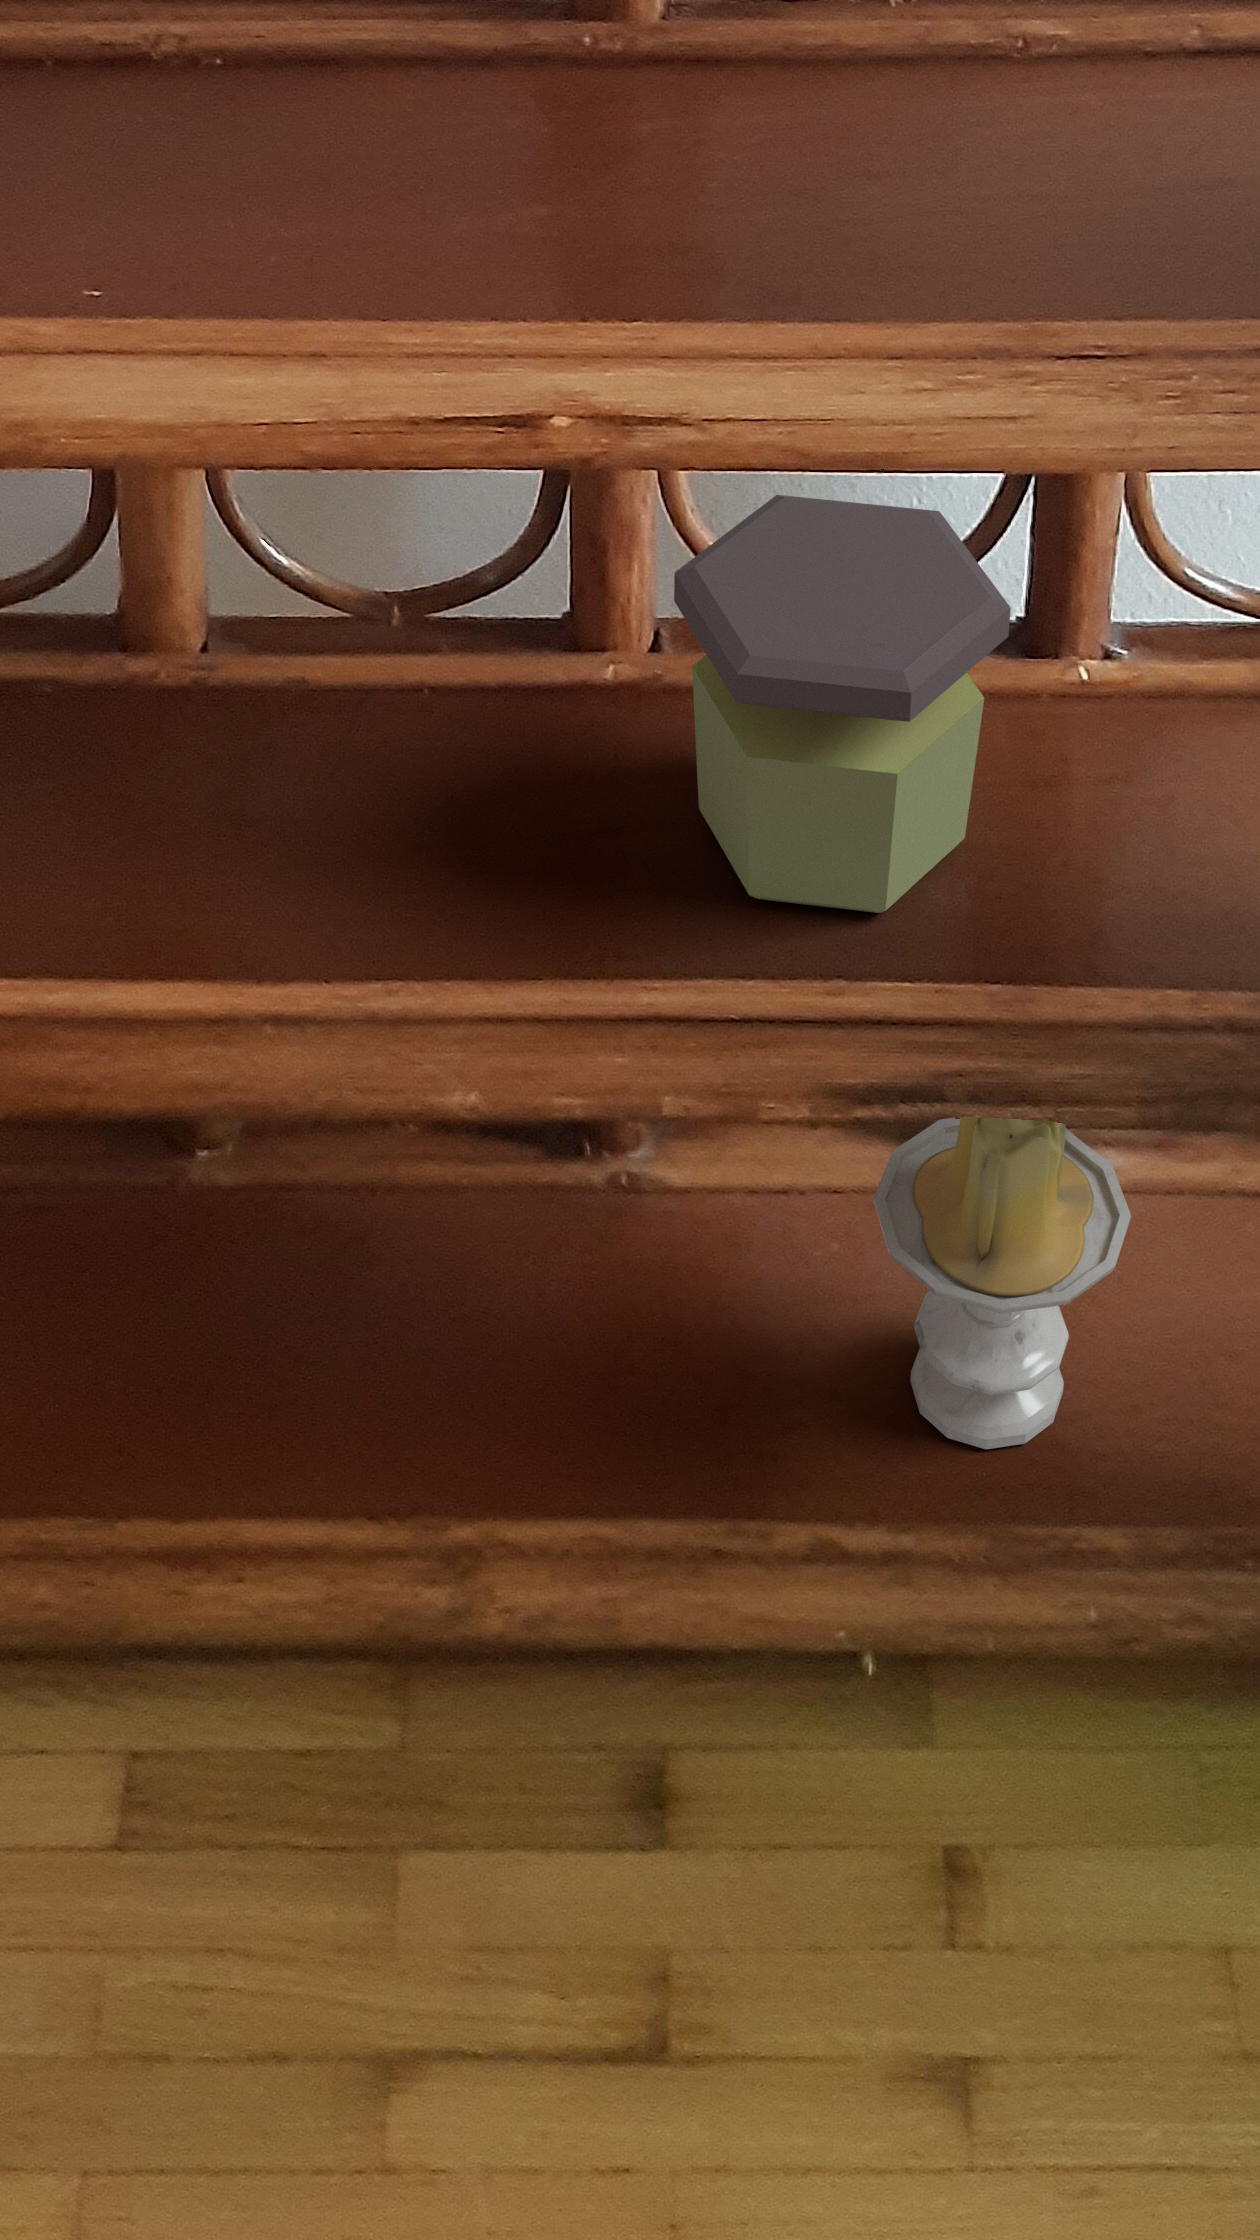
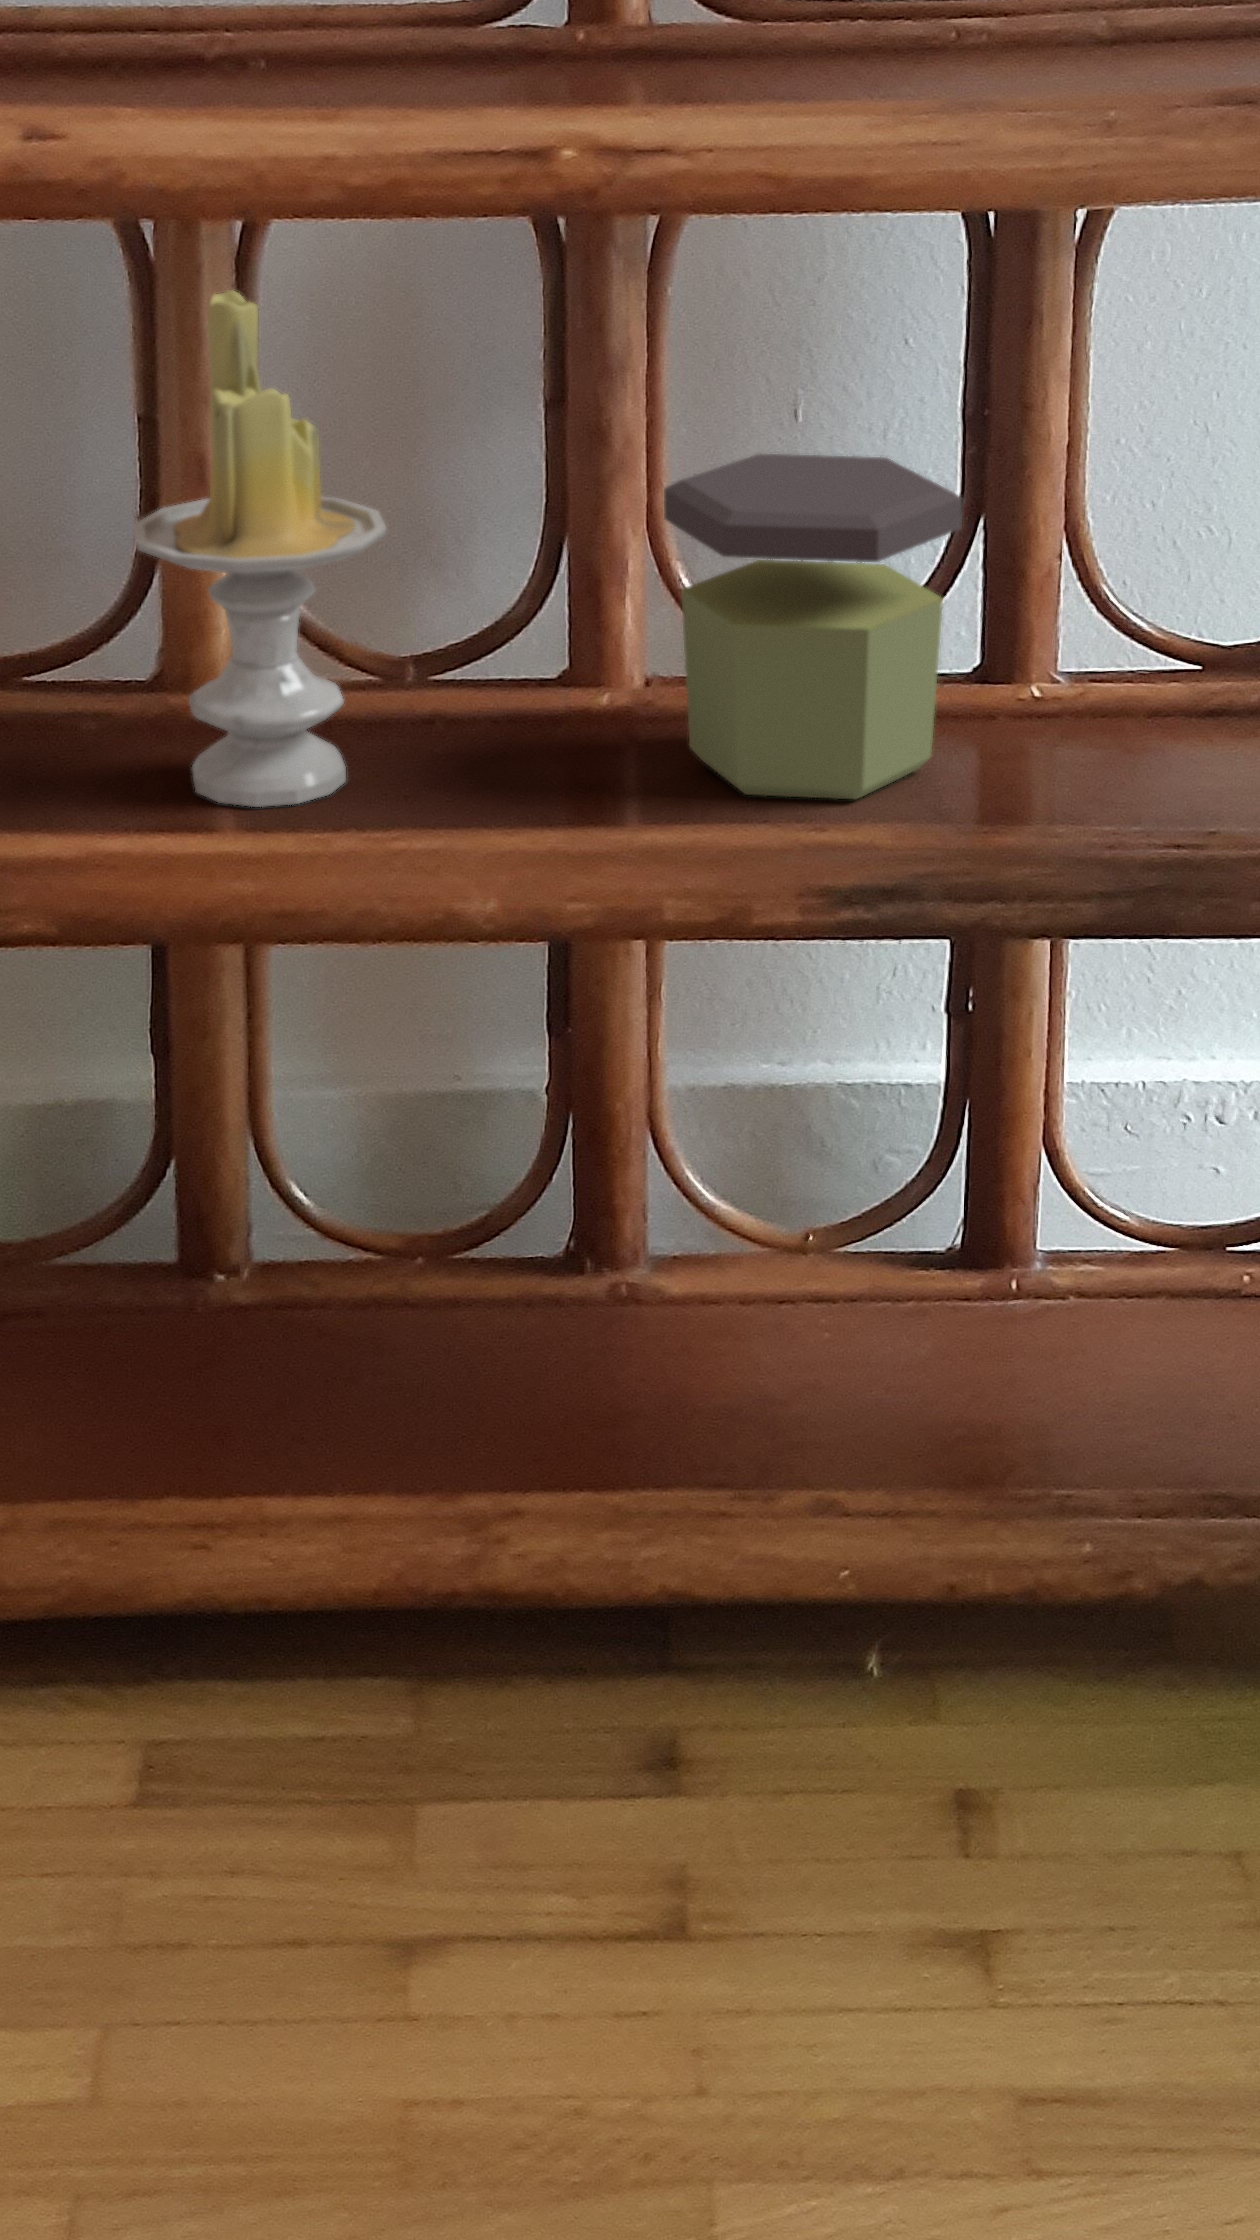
candle: present [874,1117,1131,1449] -> present [133,290,387,807]

